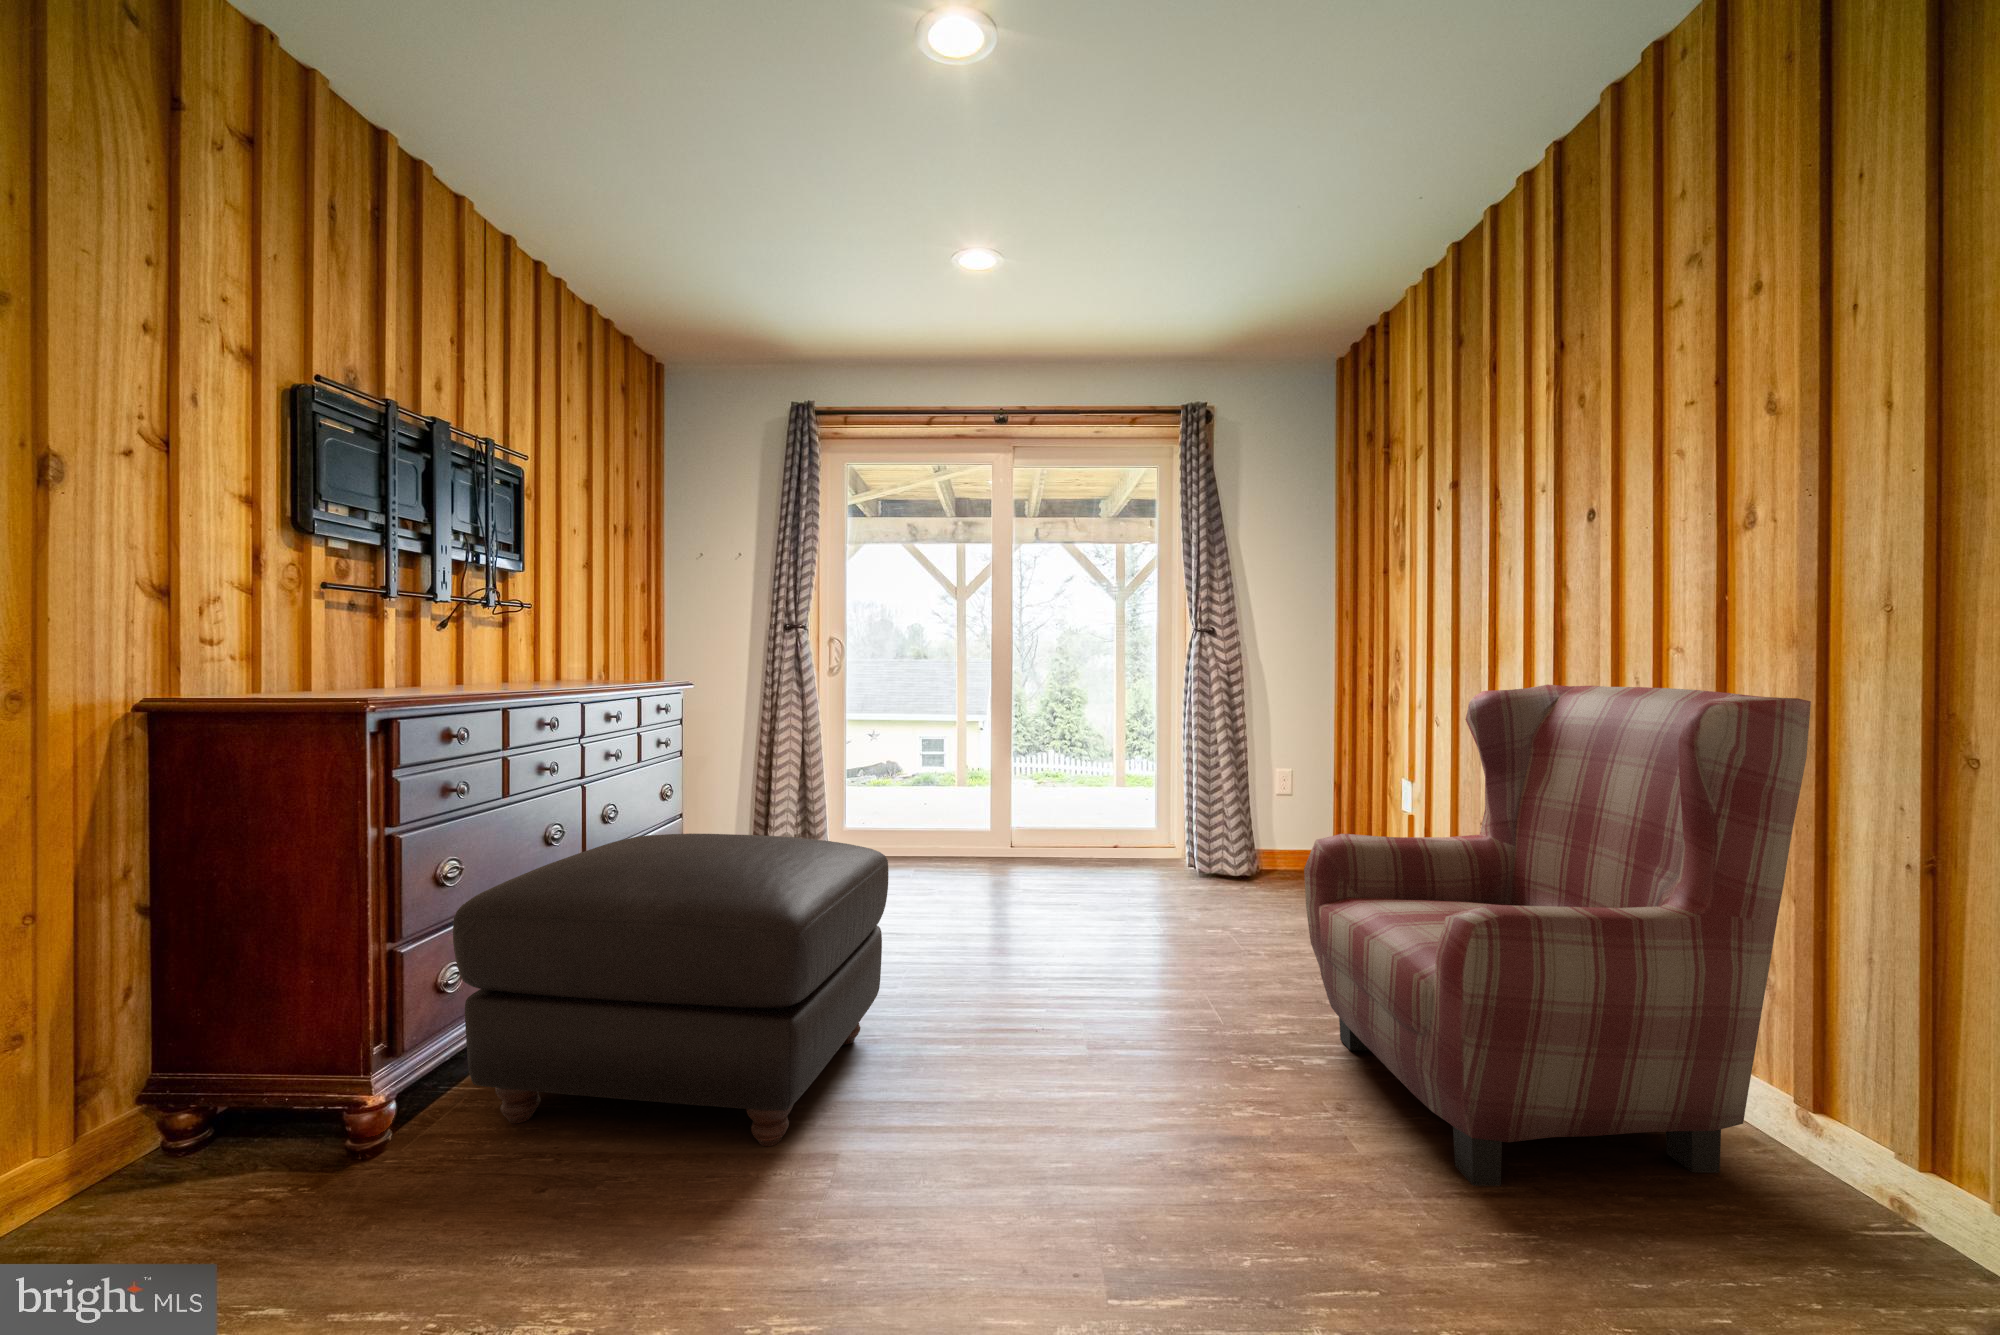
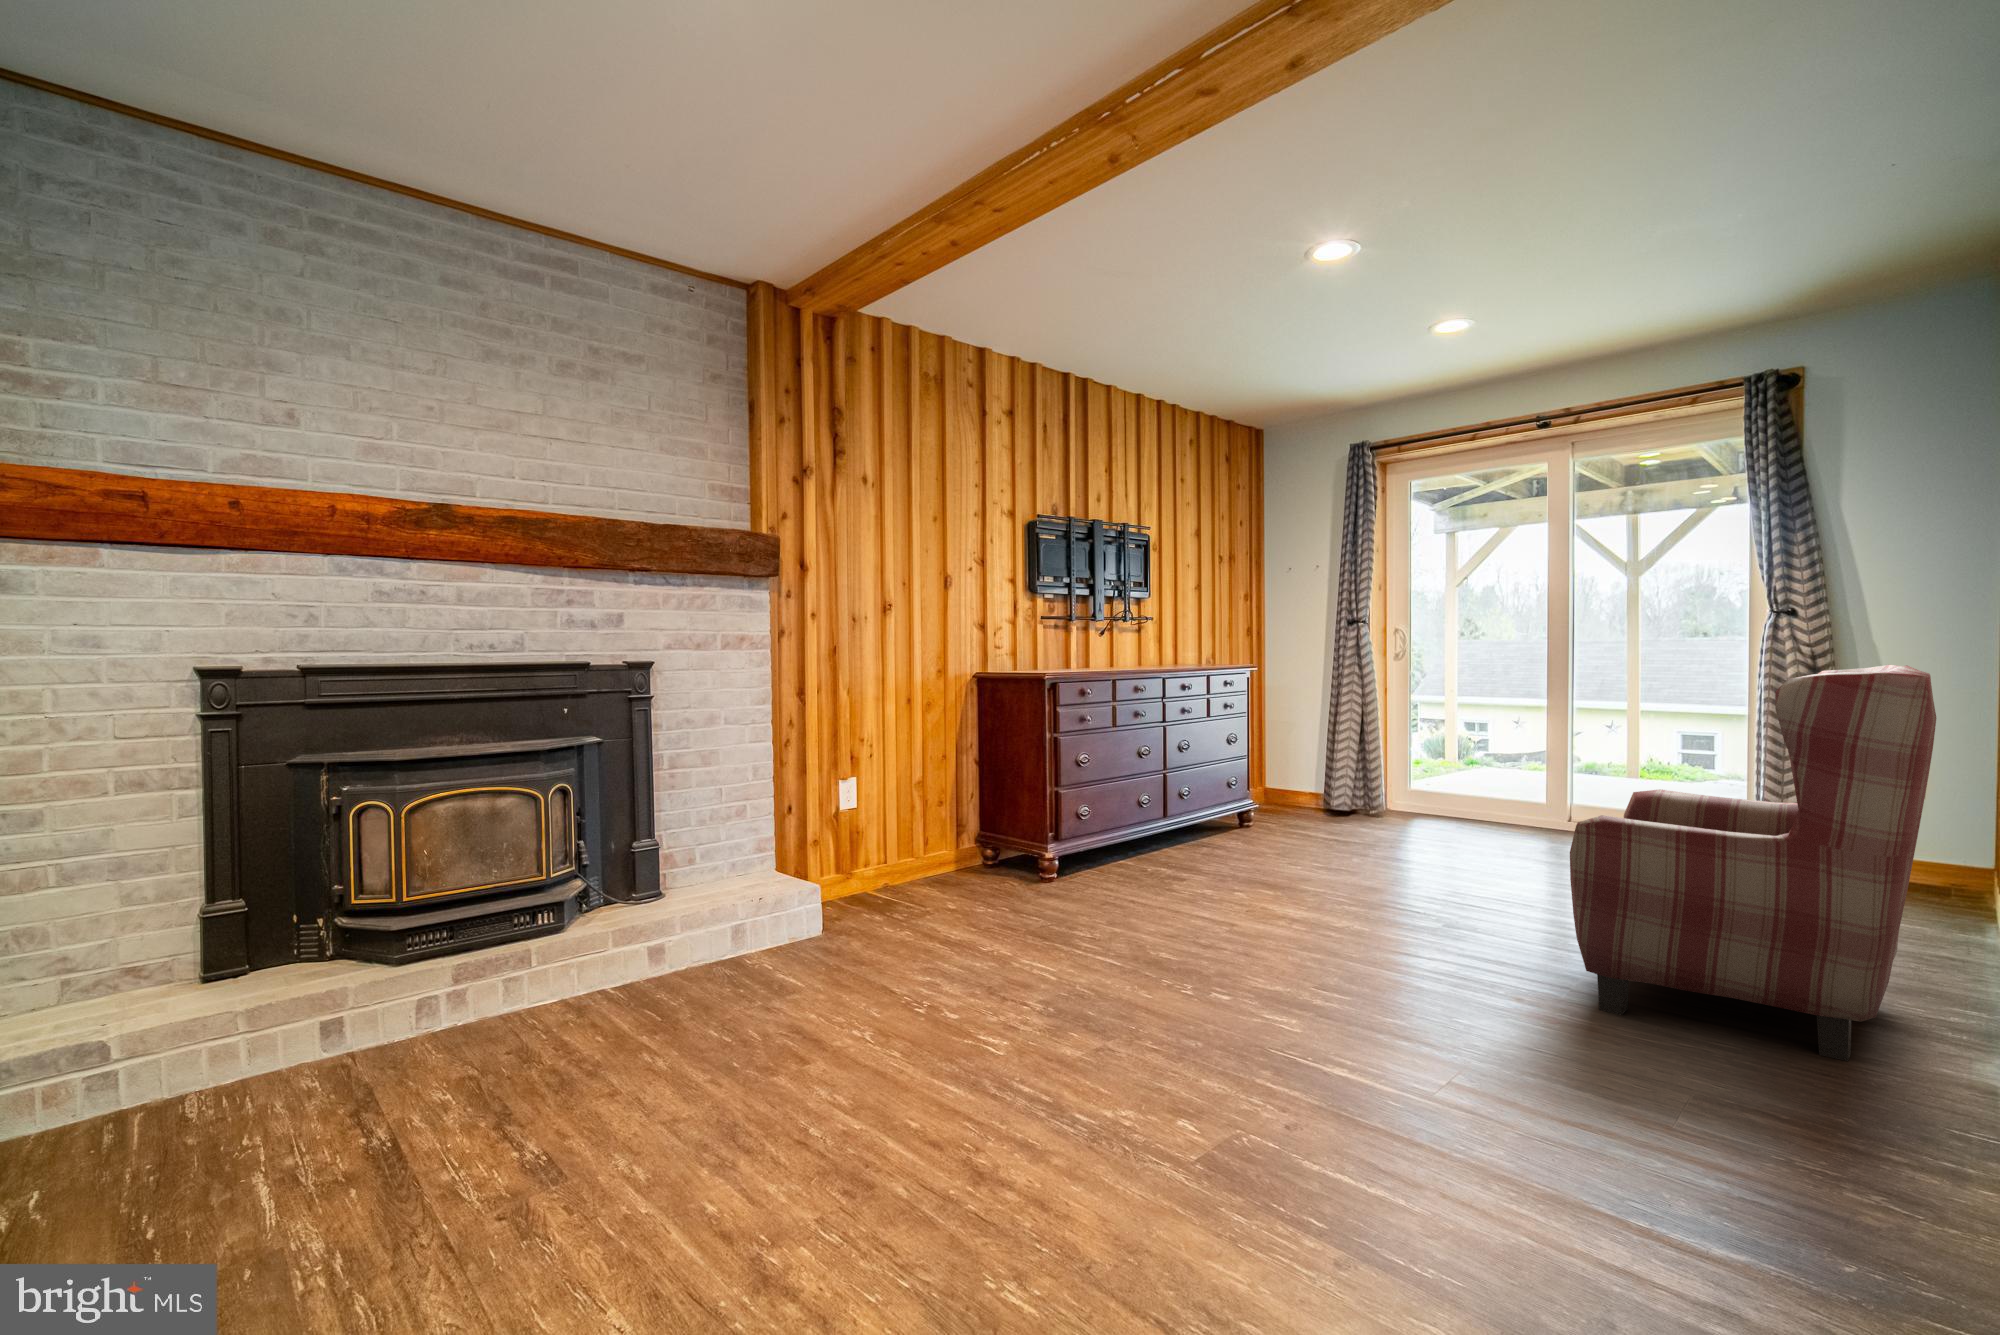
ottoman: present [453,834,888,1146] -> none [1080,753,1312,908]

